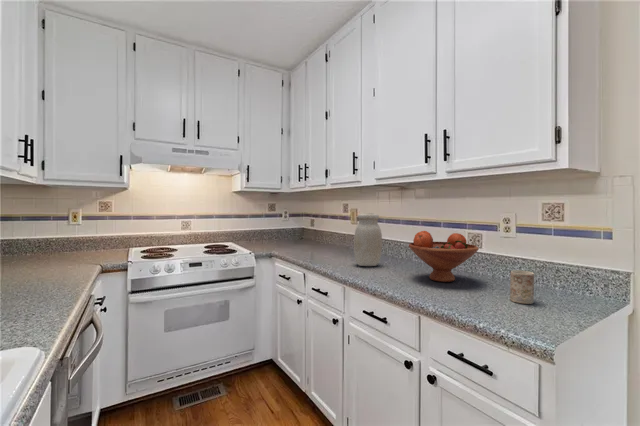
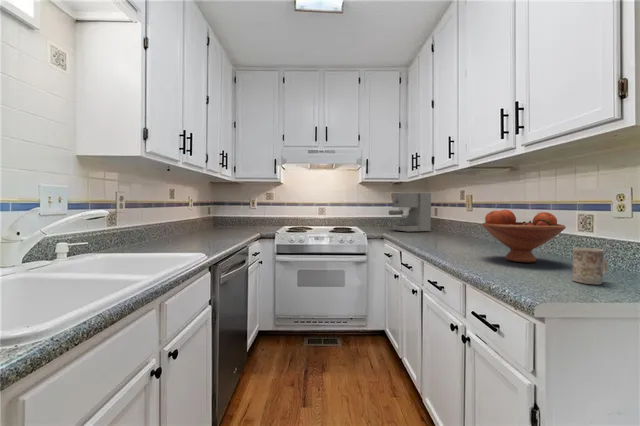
coffee maker: none [274,205,314,247] -> present [389,193,431,232]
jar: present [354,213,382,266] -> none [443,195,473,247]

